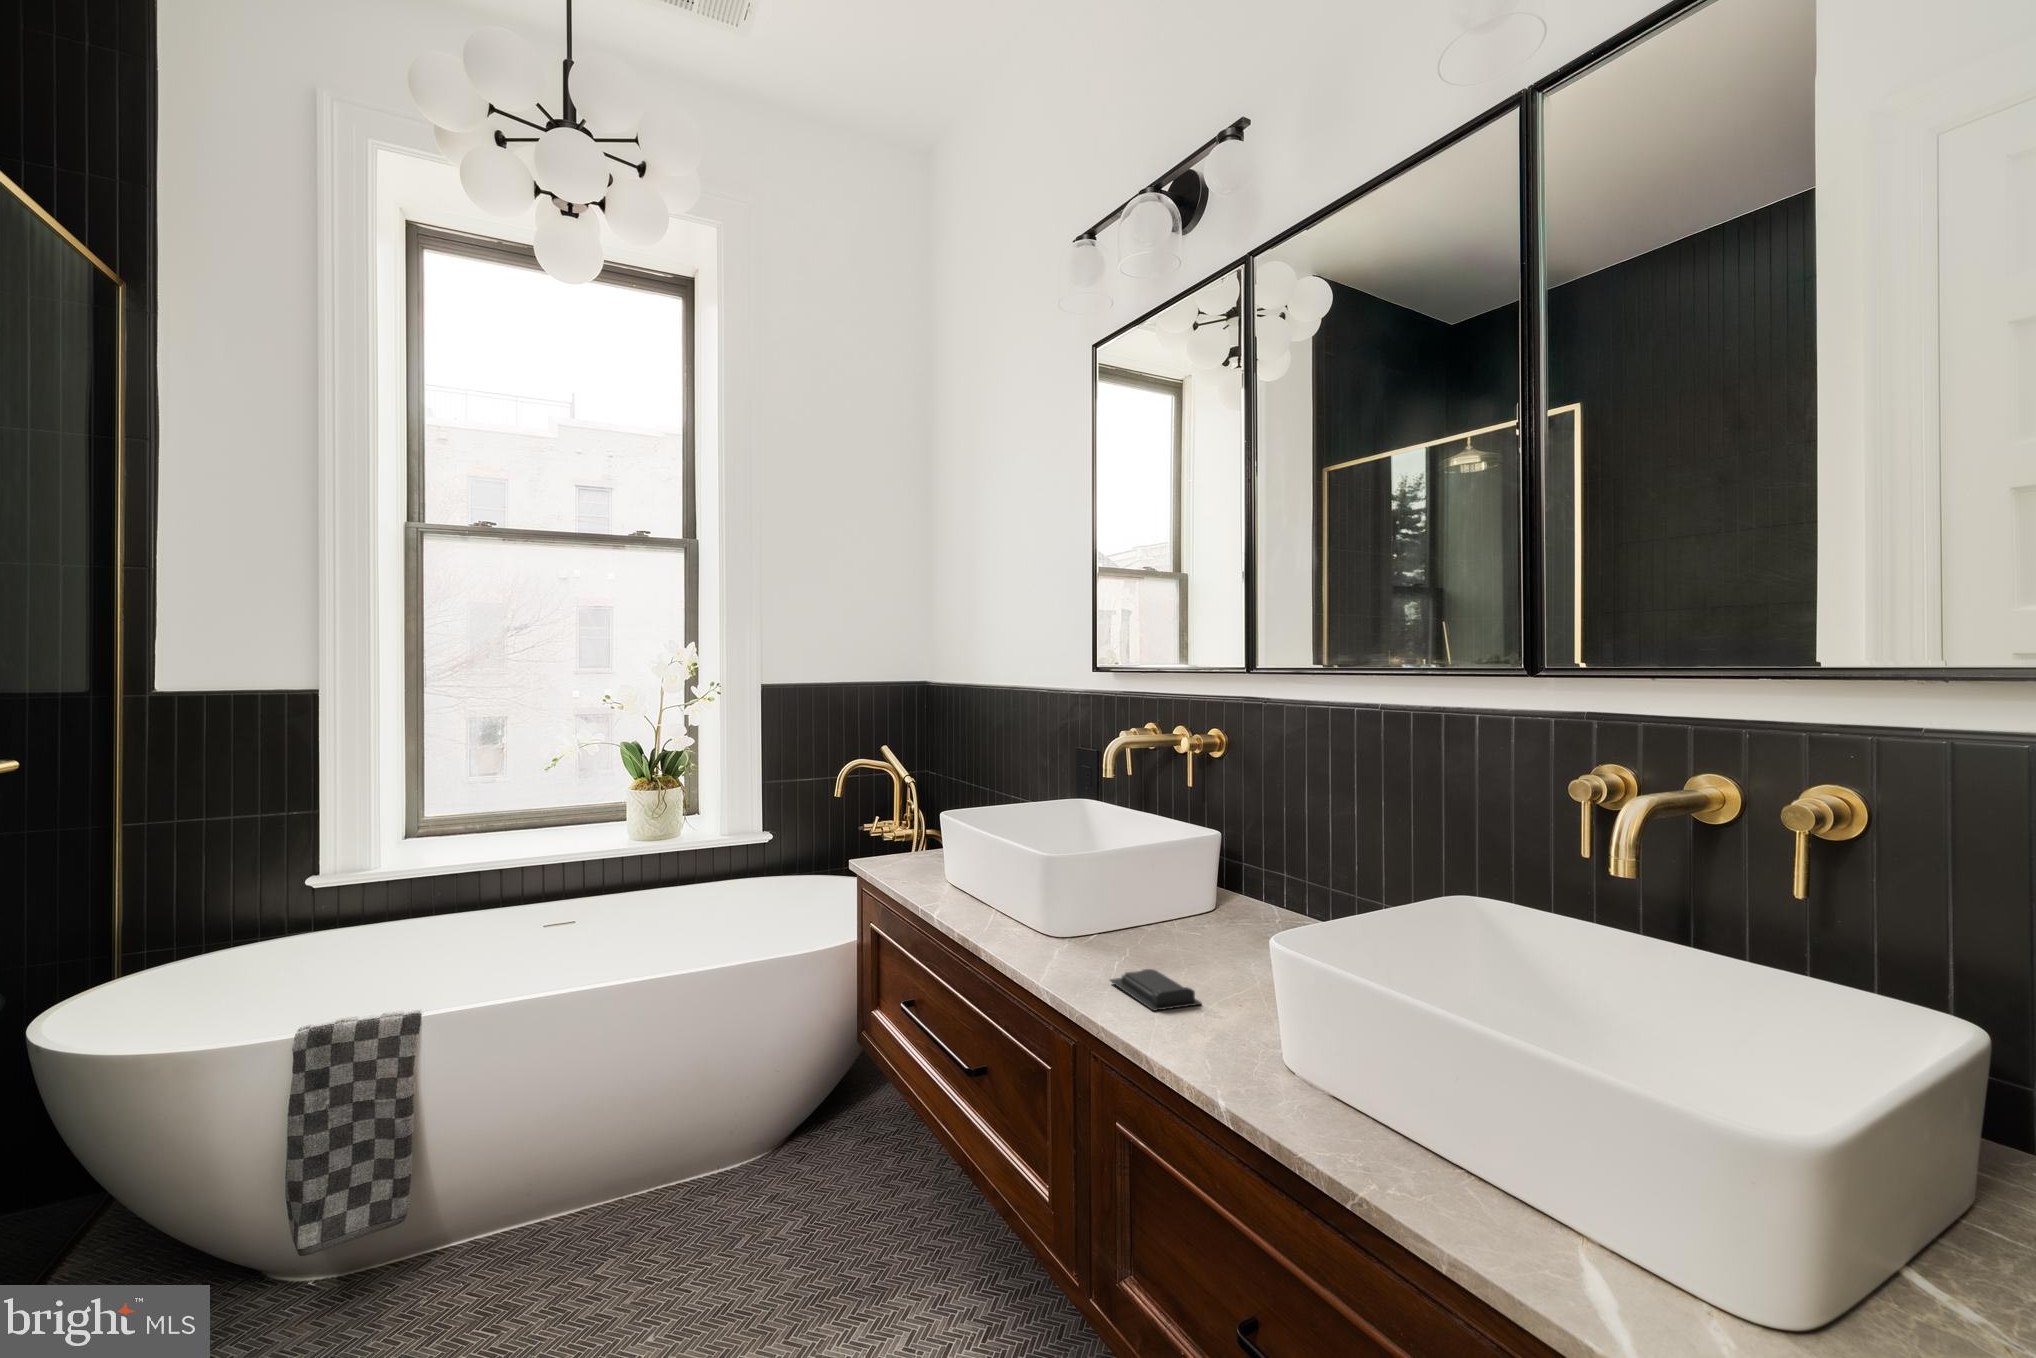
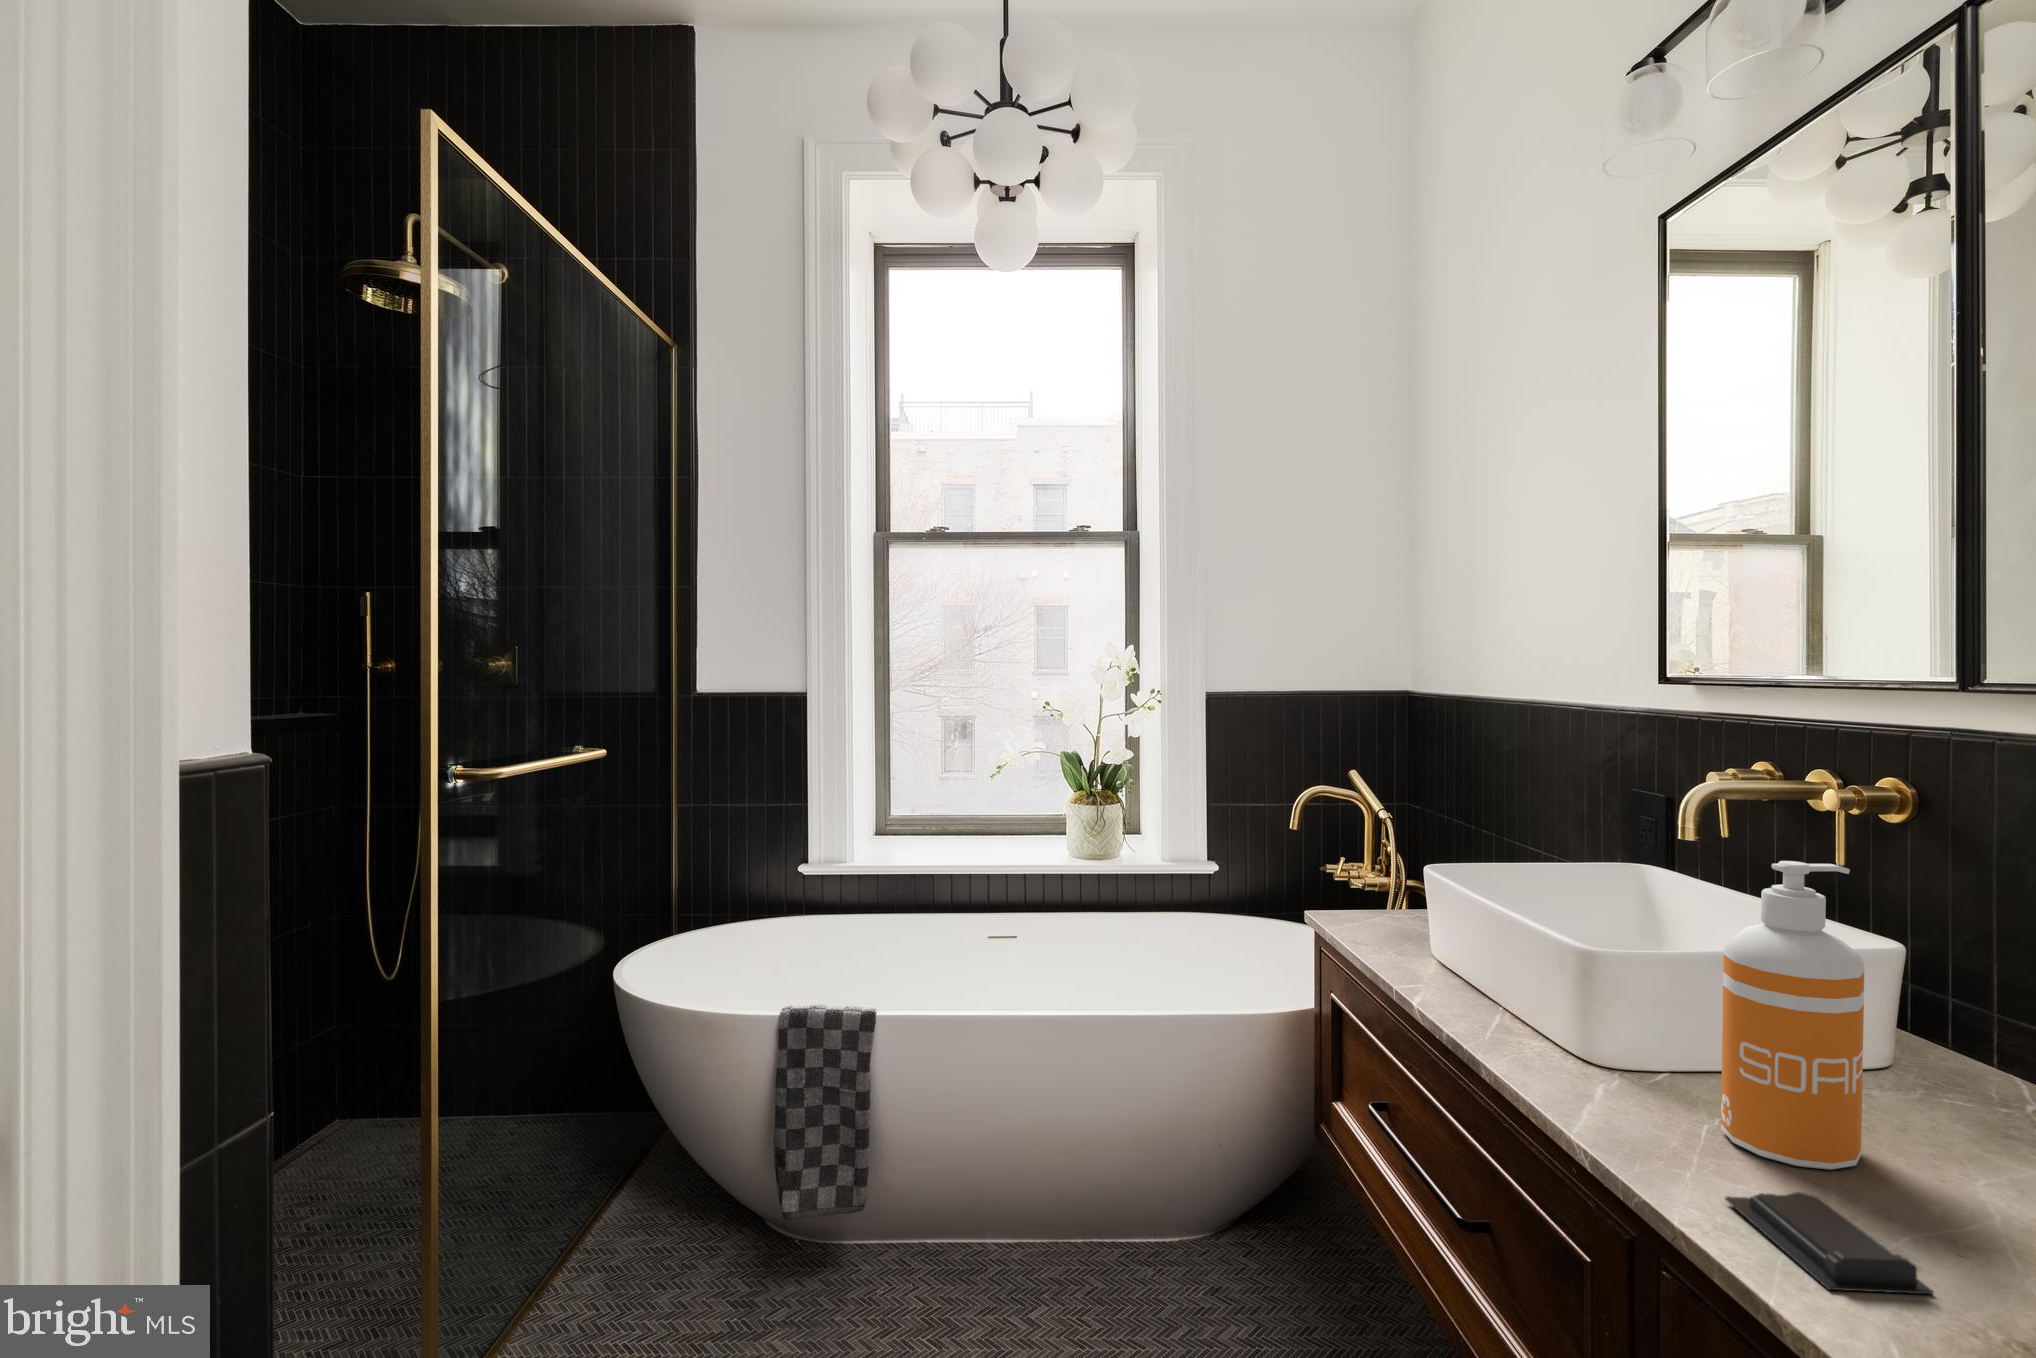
soap dispenser: none [1114,778,1185,961] -> present [1721,861,1864,1170]

